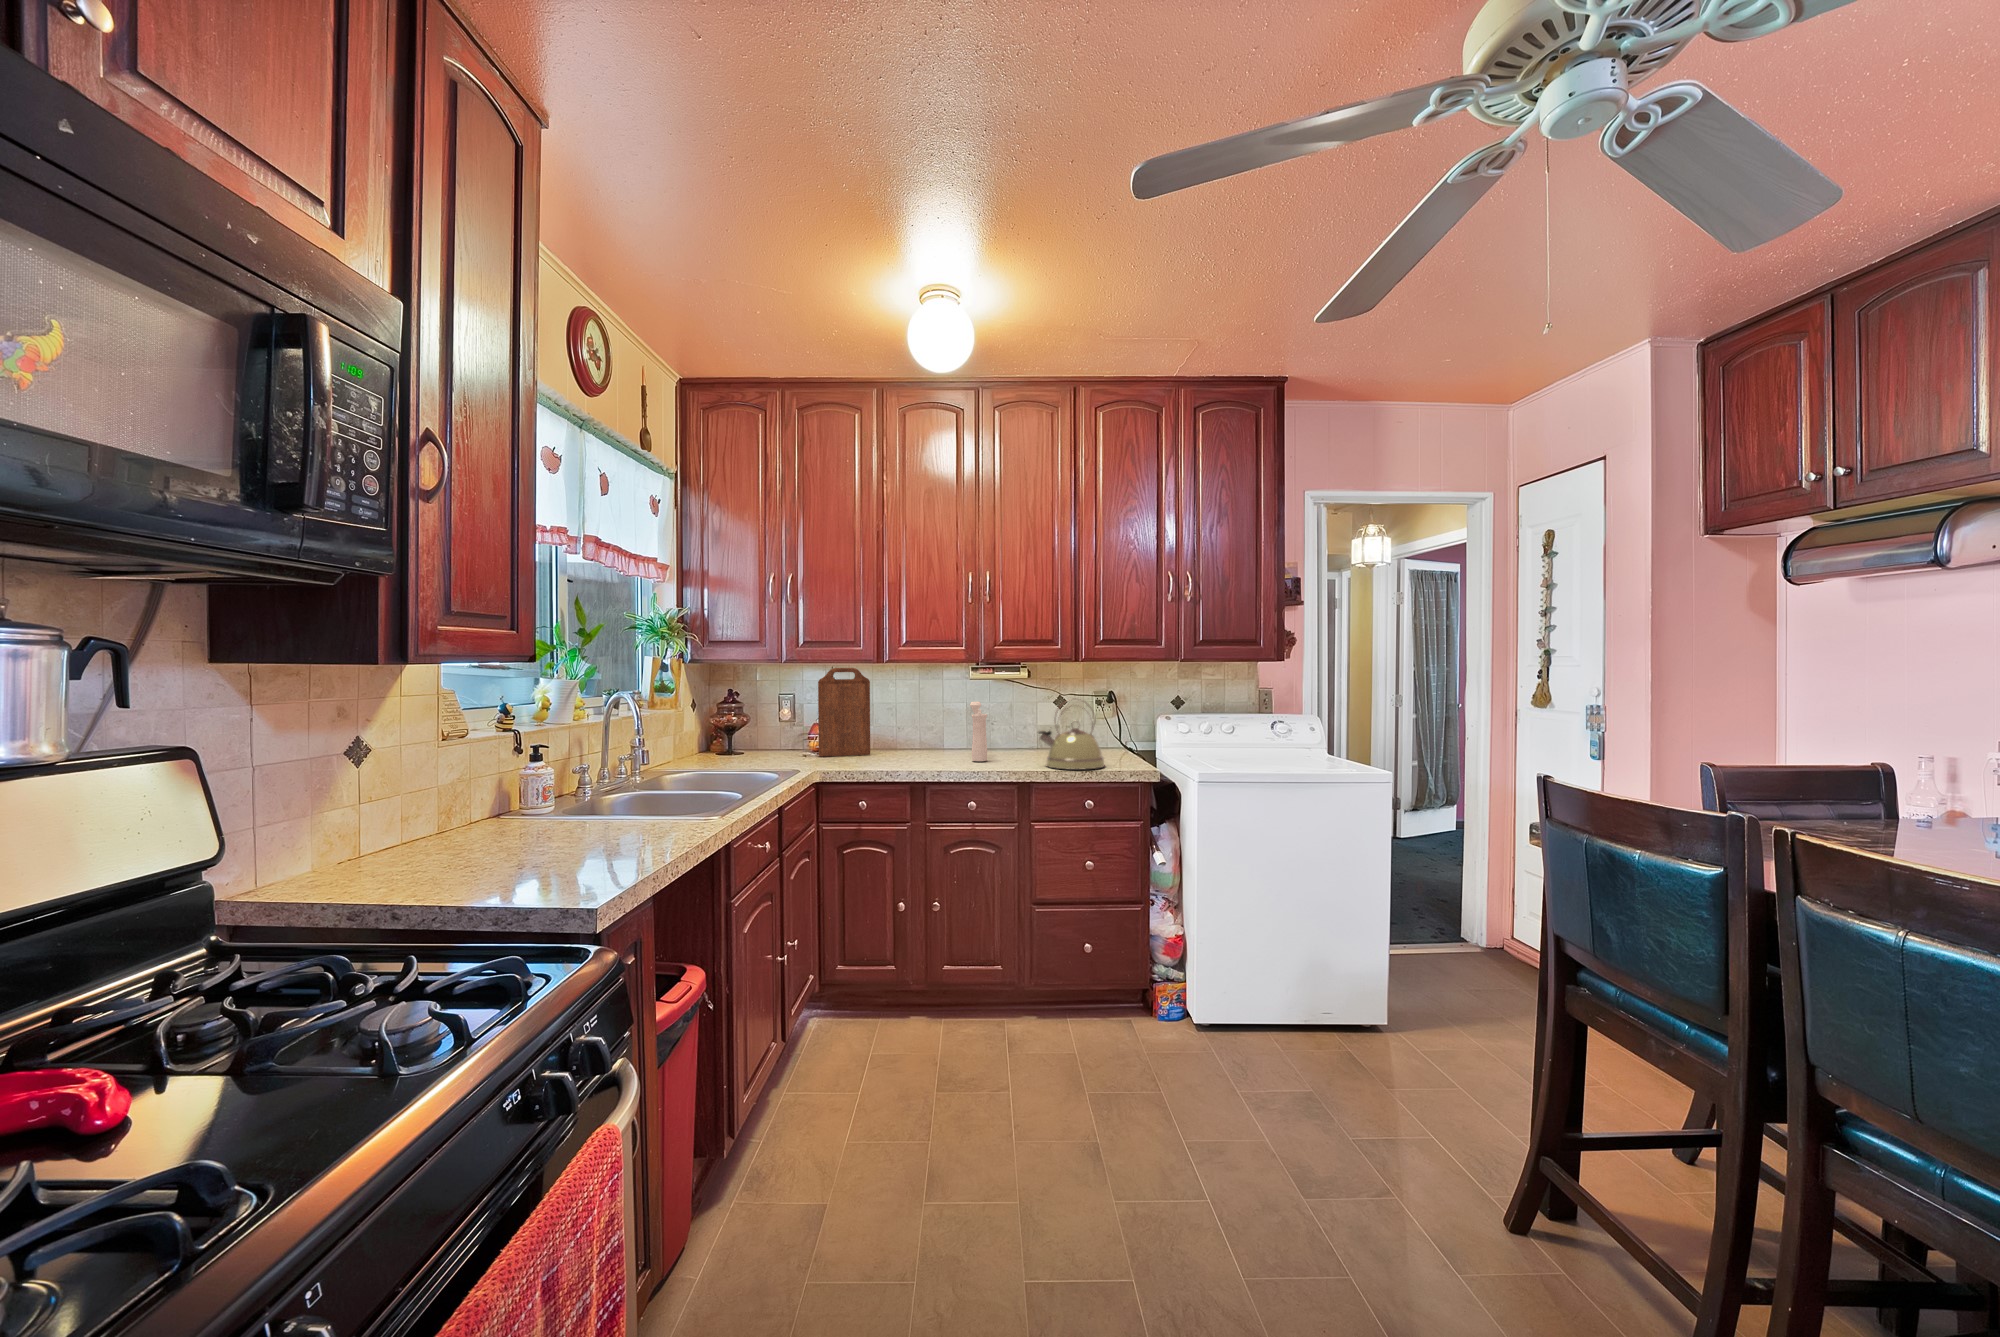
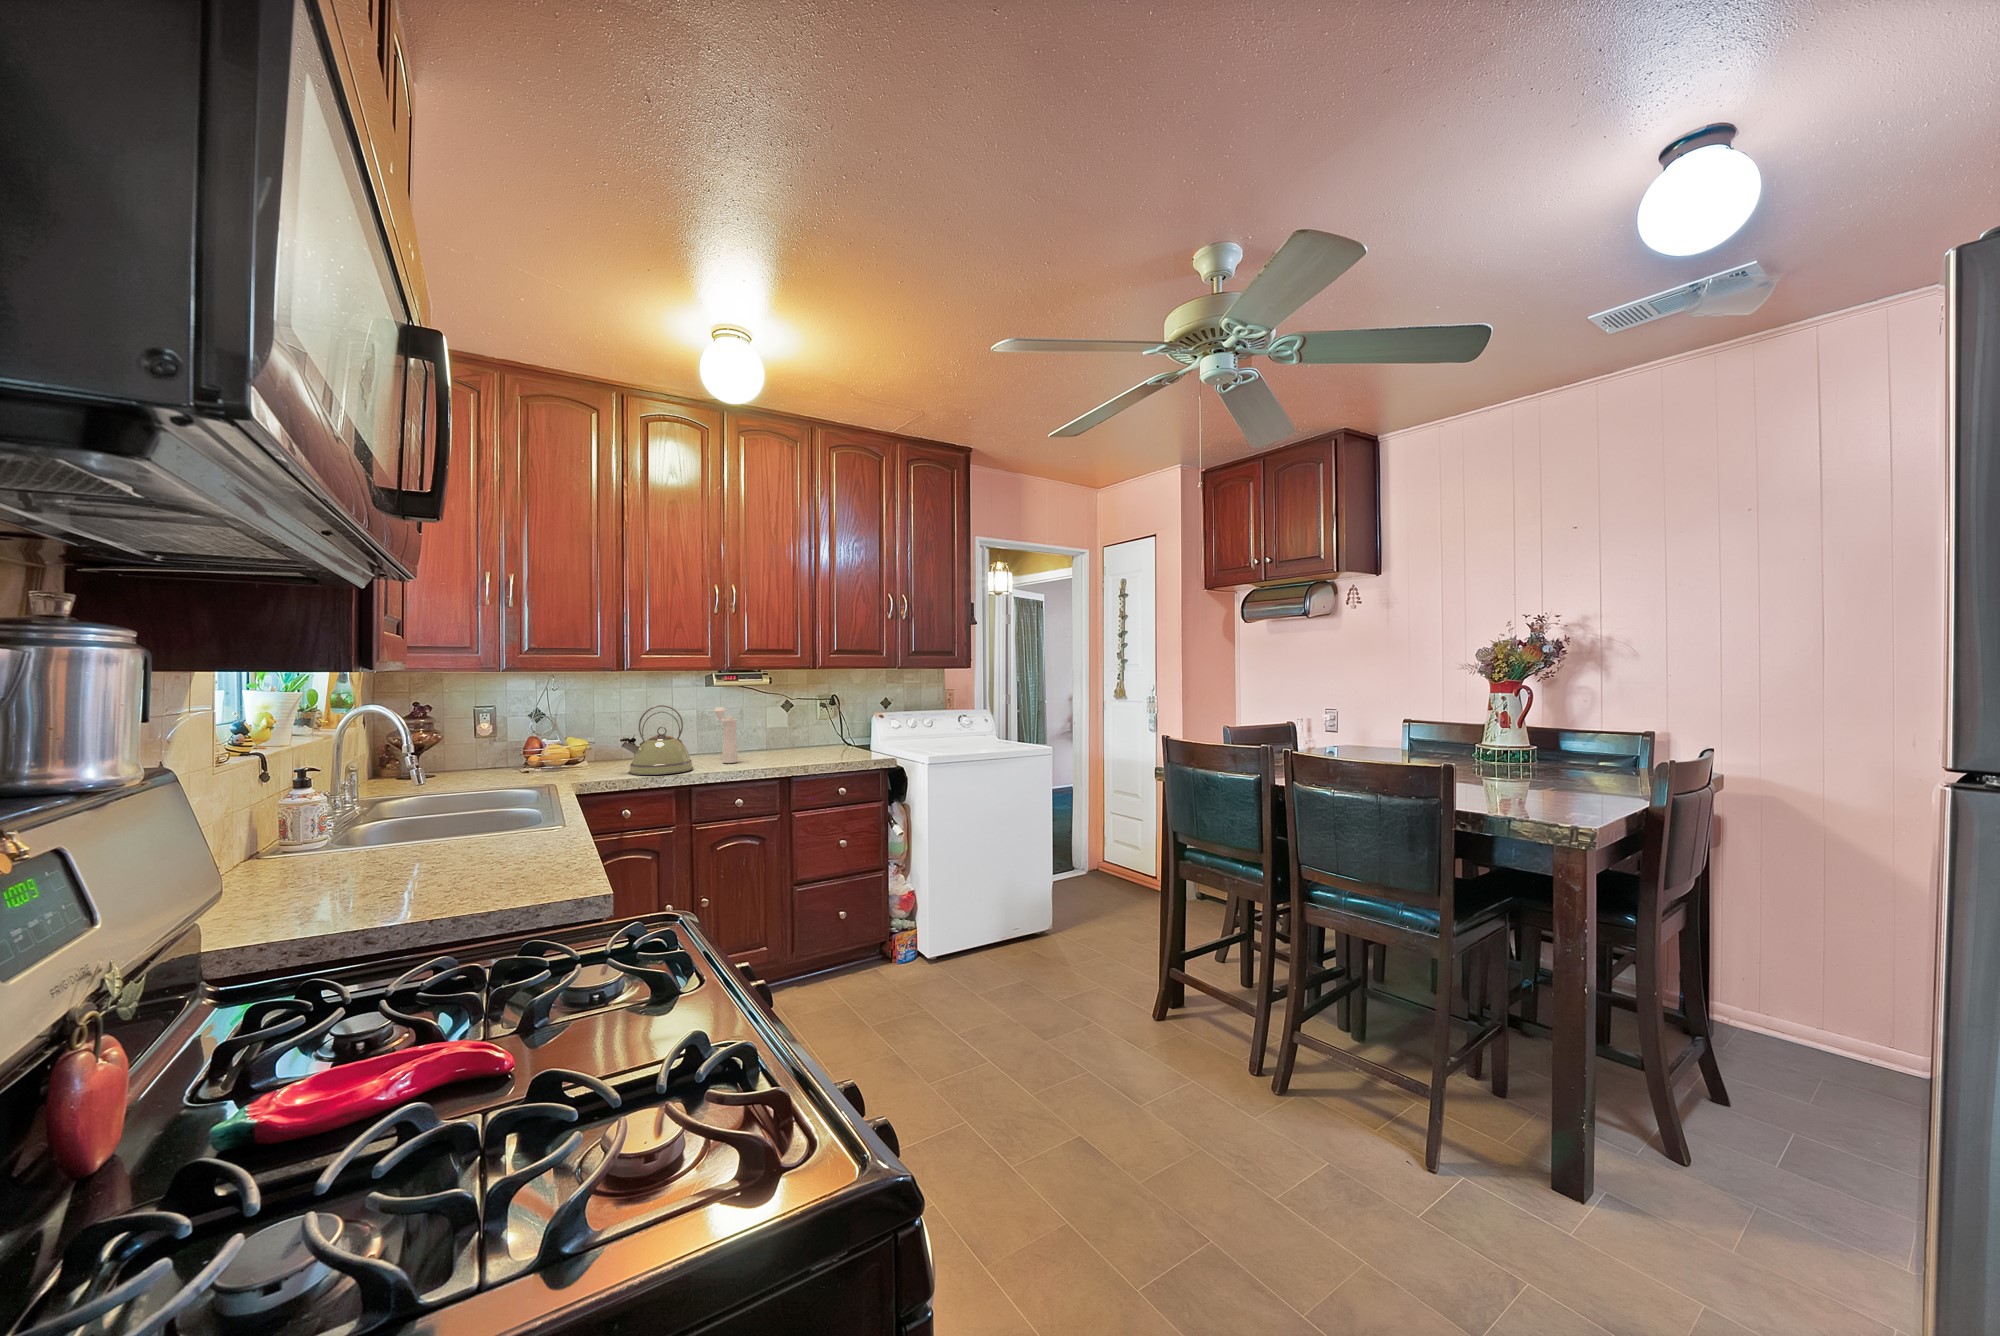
cutting board: present [818,668,870,756] -> none [543,677,604,770]
kettle: present [1039,698,1105,769] -> present [620,705,693,775]

